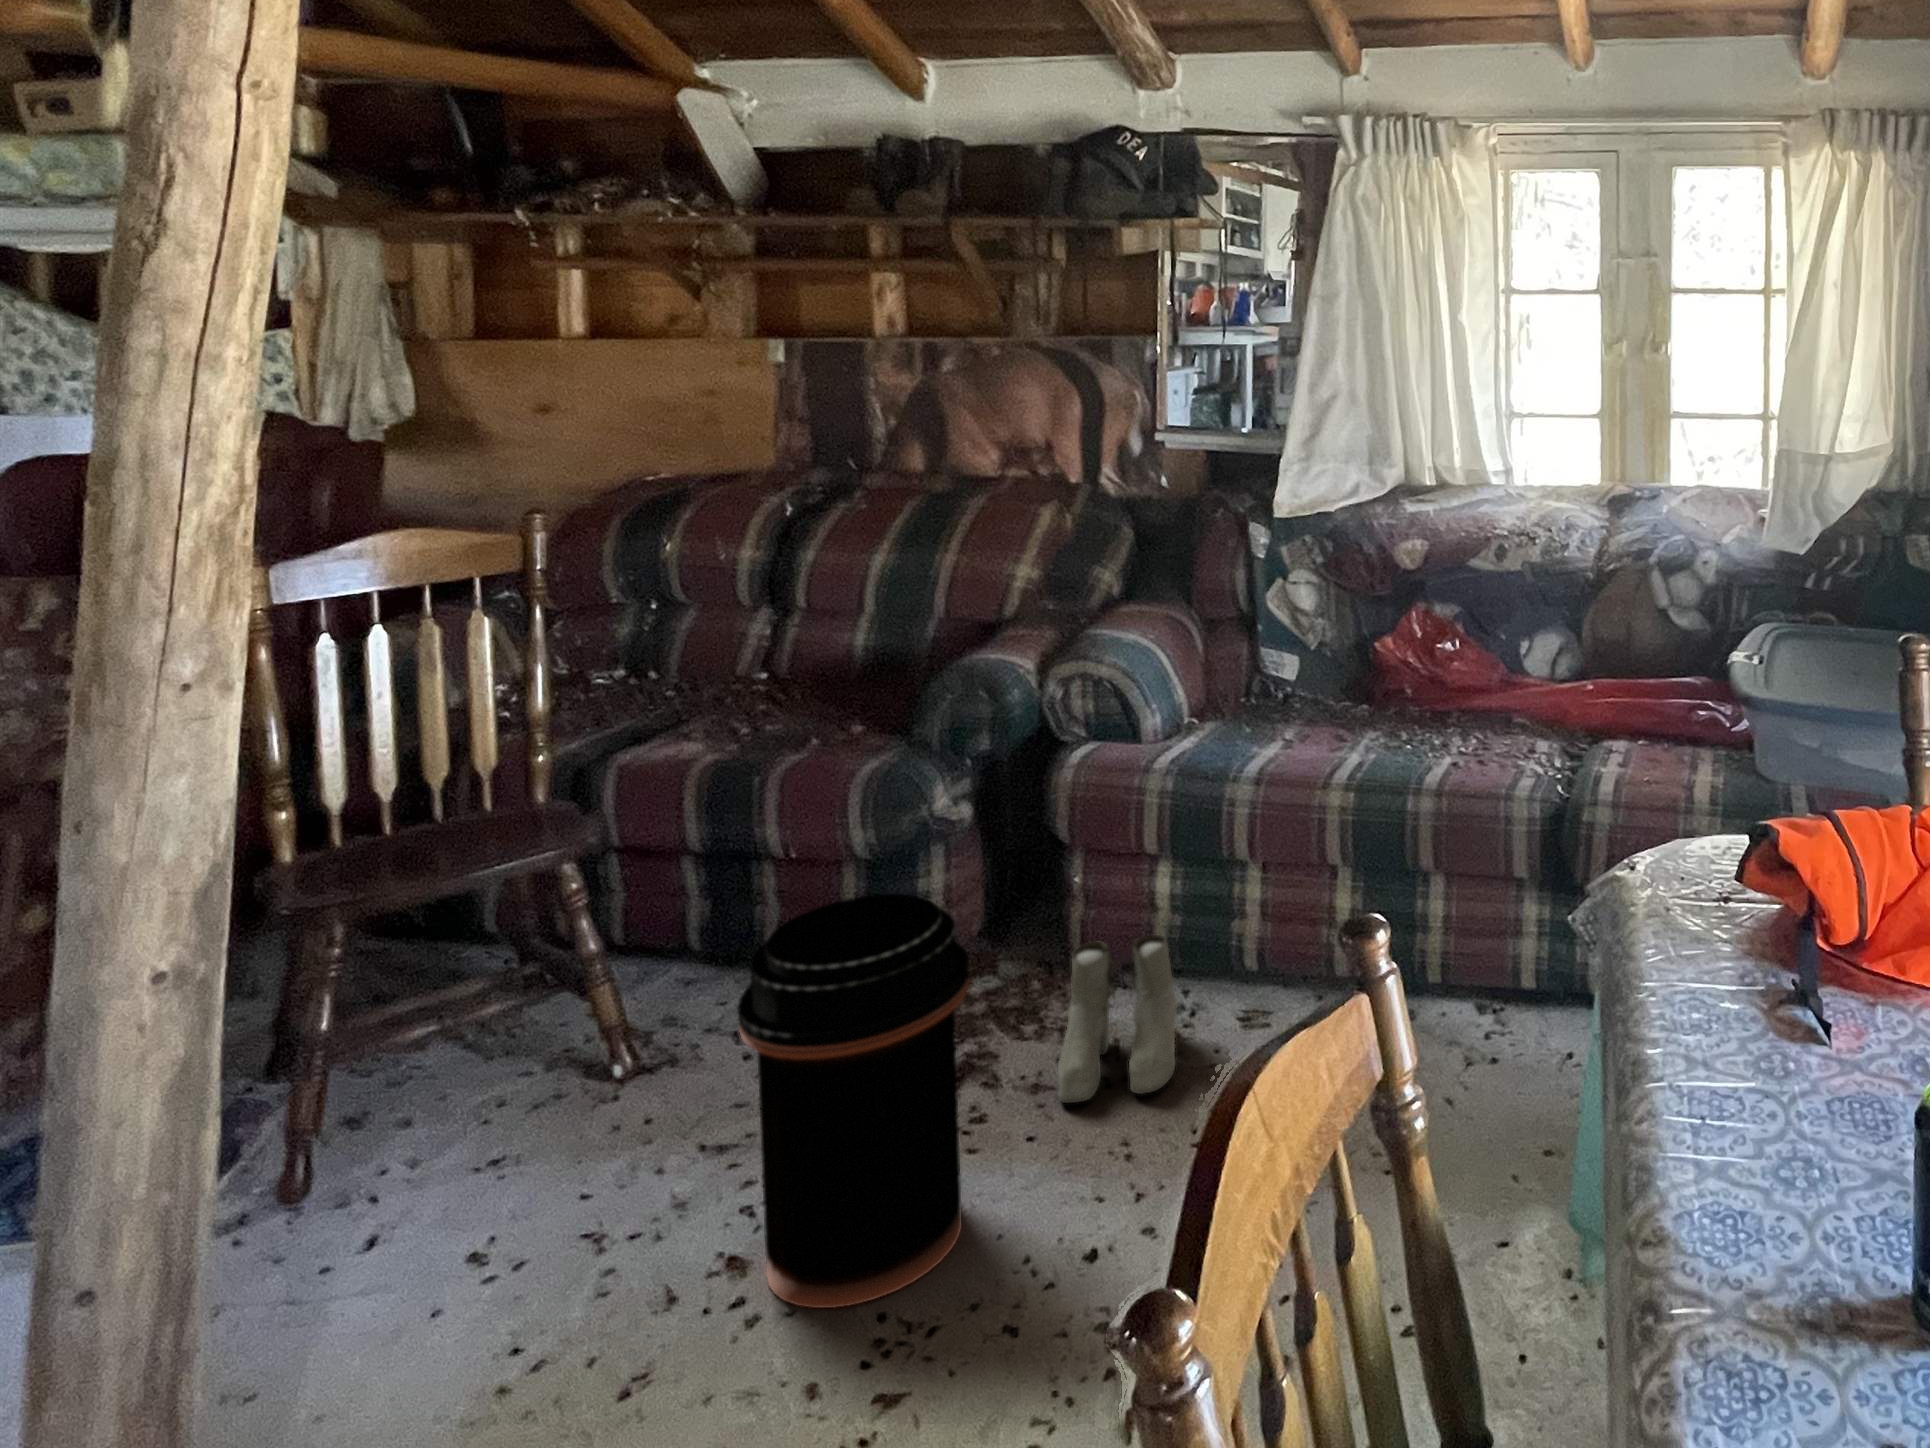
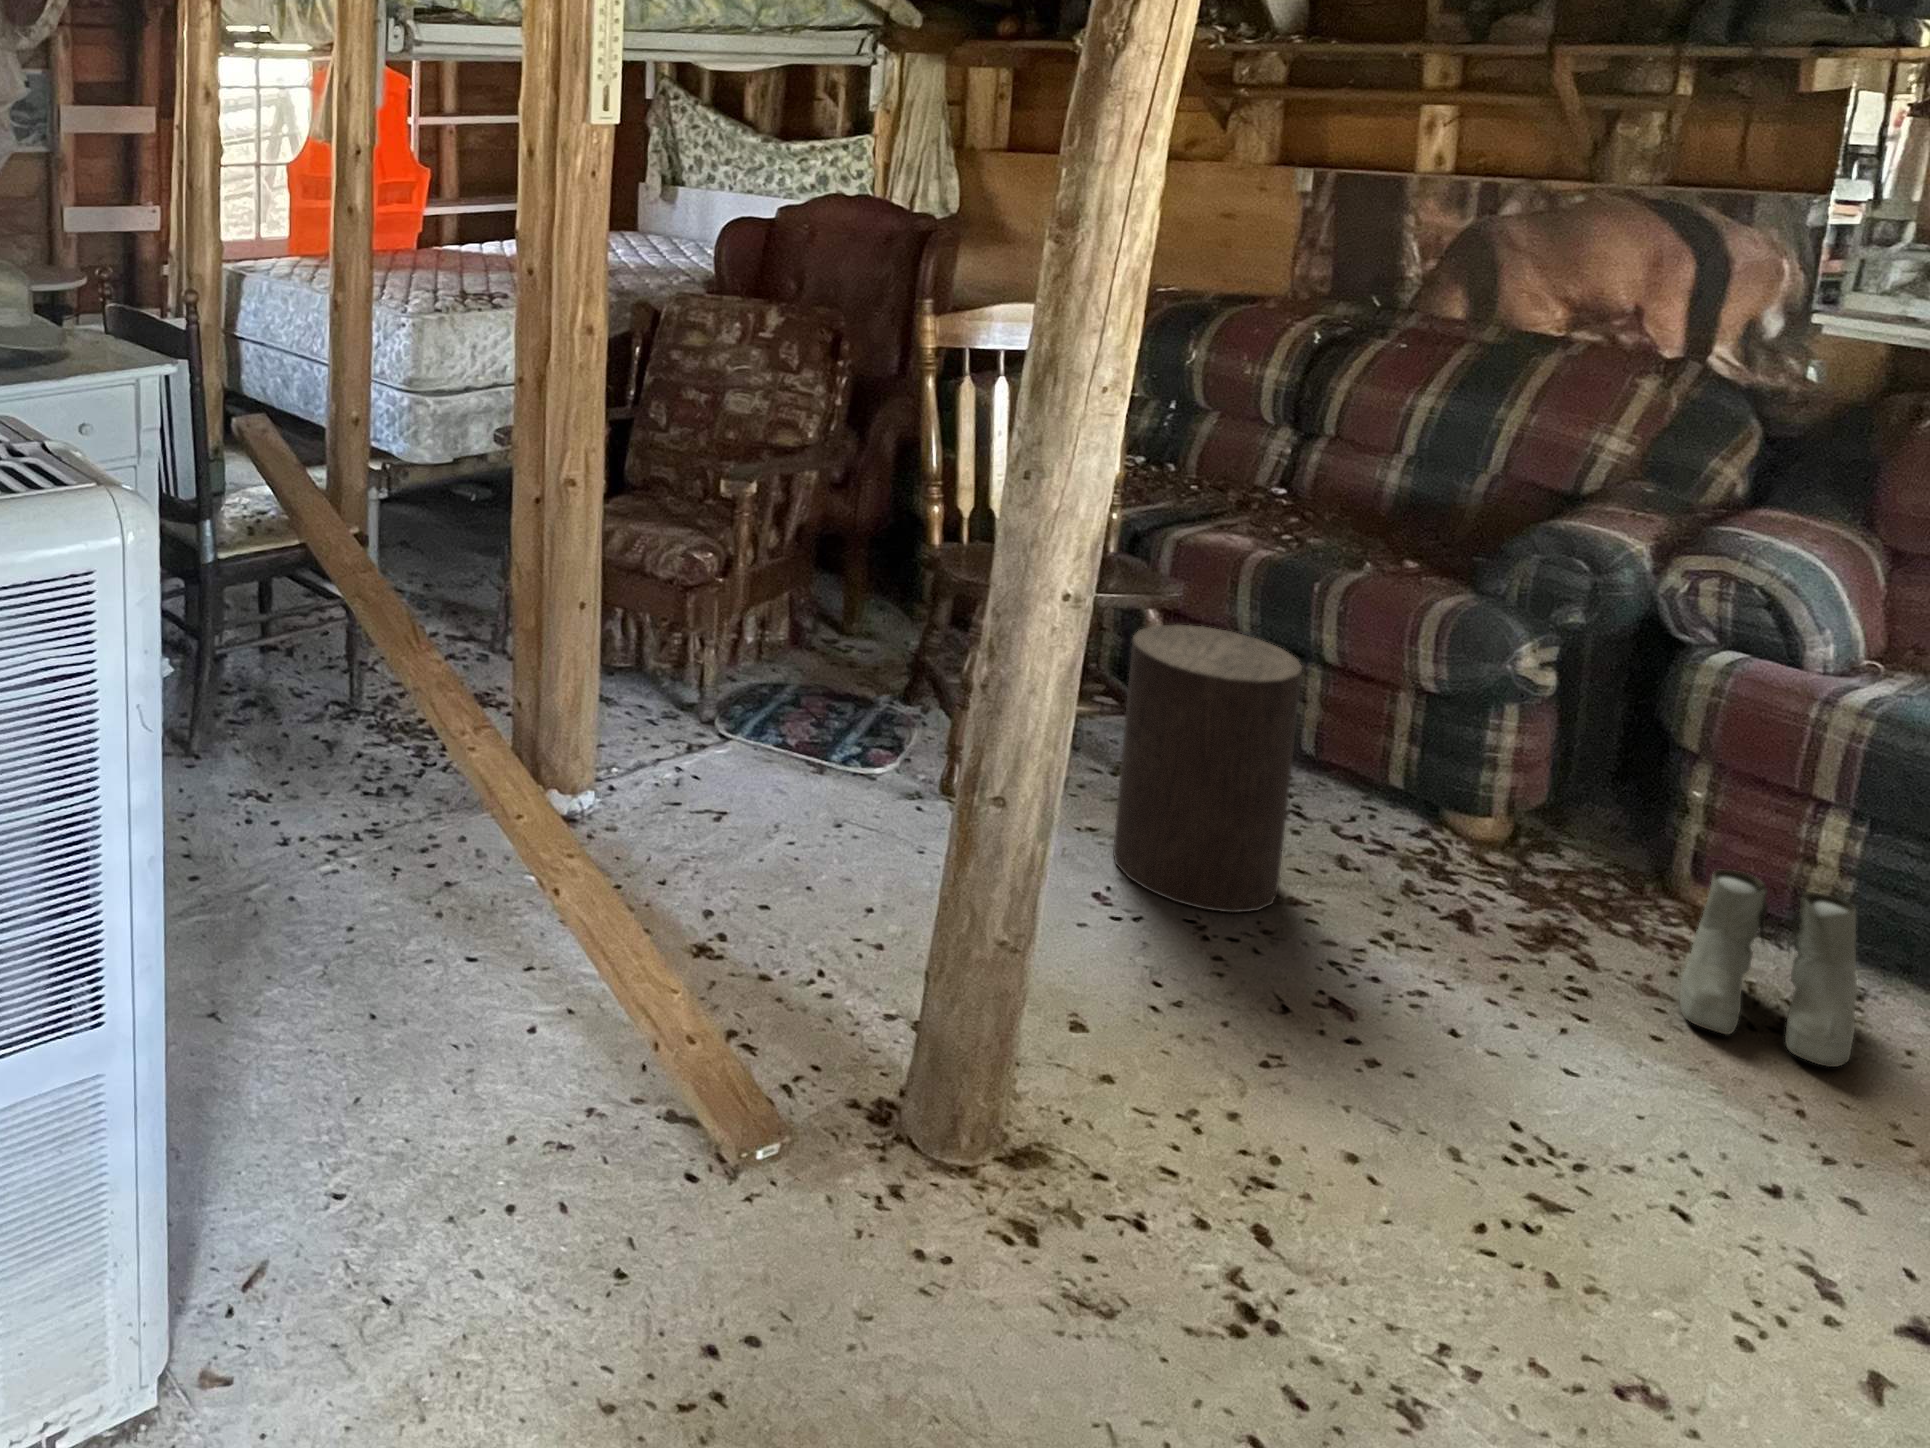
stool: none [498,873,706,1226] -> present [1113,624,1302,913]
trash can: present [738,894,970,1308] -> none [1371,722,1645,1114]

